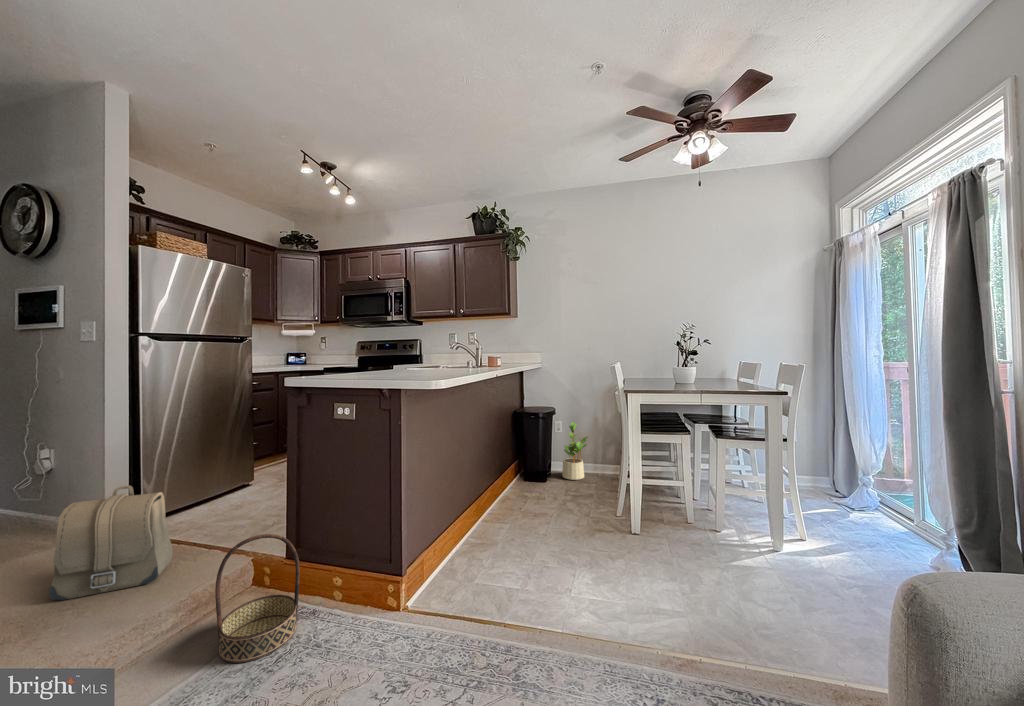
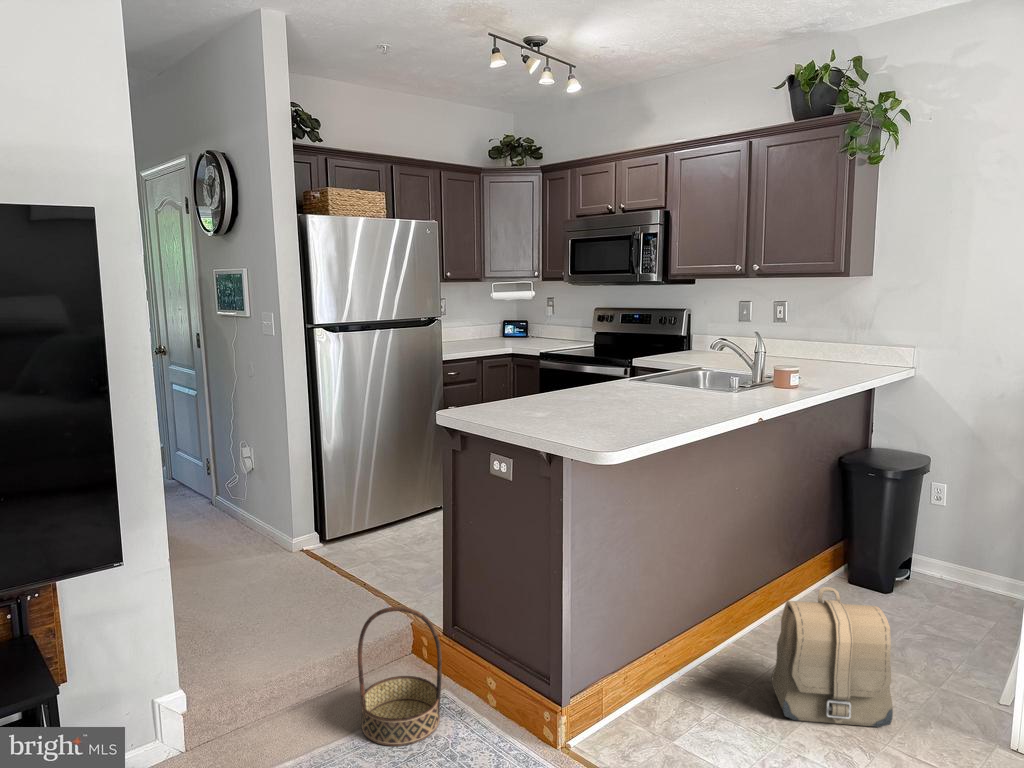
potted plant: present [562,422,588,480] -> none [936,502,1010,619]
backpack: present [49,485,173,600] -> present [771,587,893,727]

